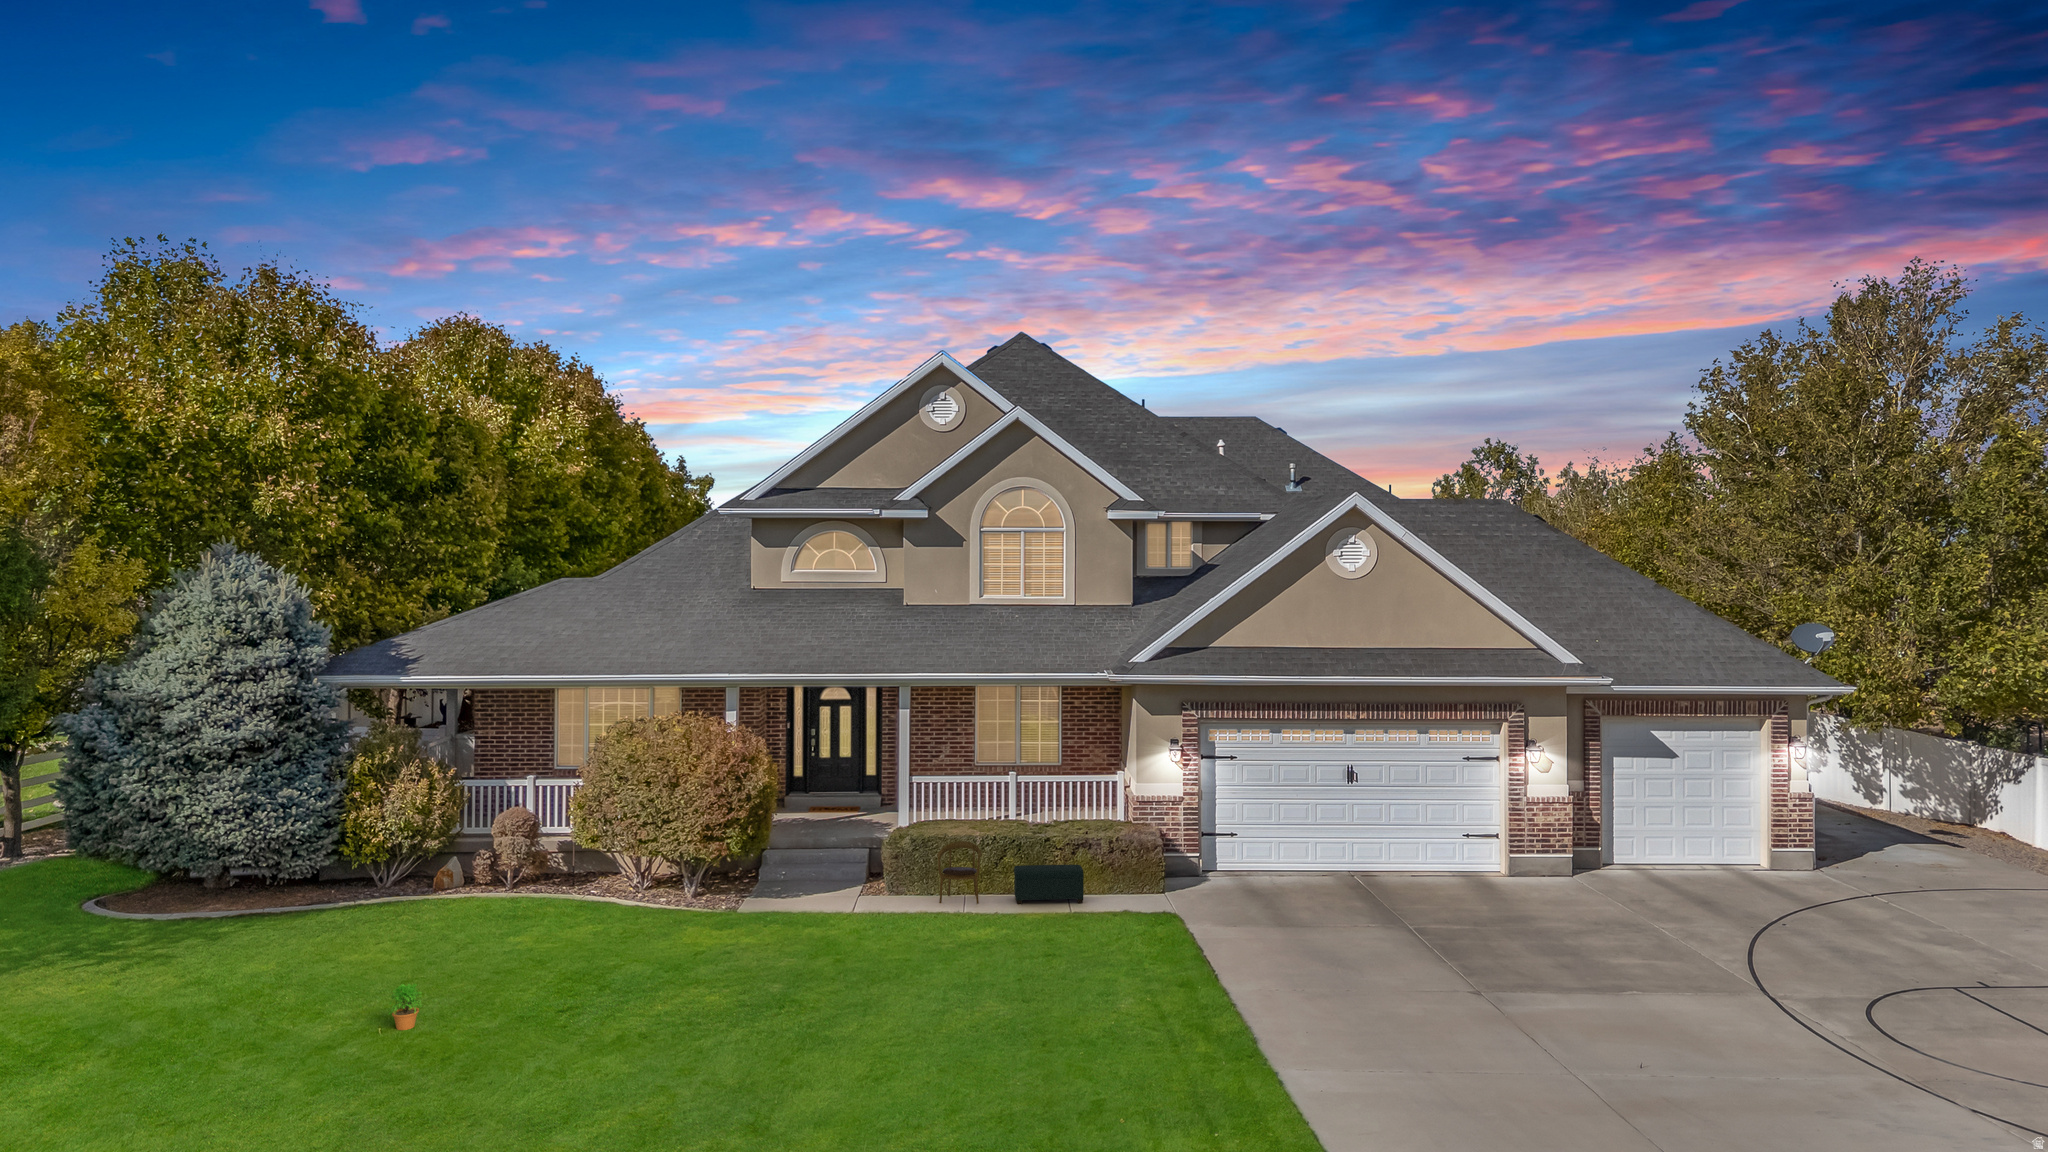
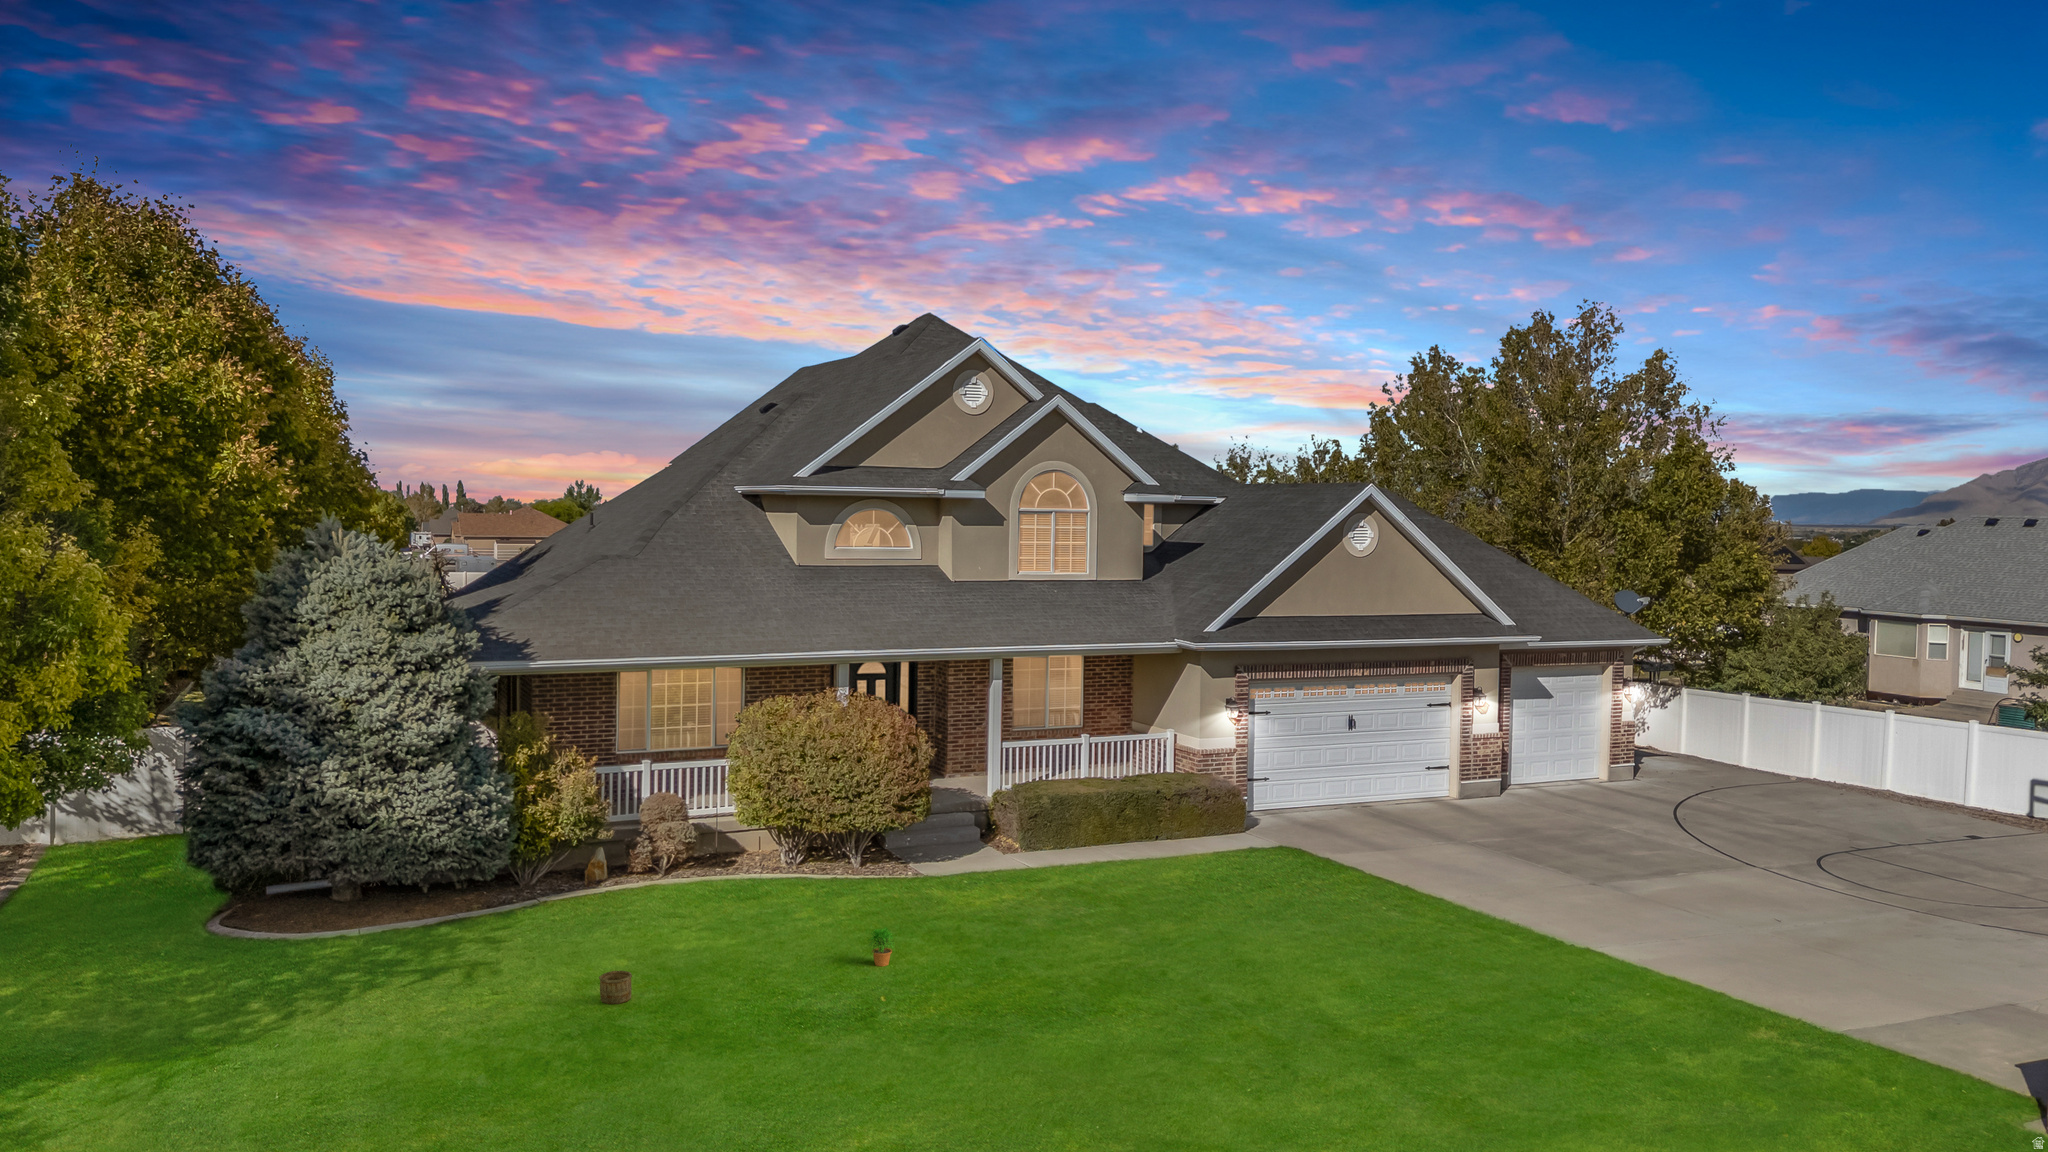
chair: present [937,841,982,904] -> none [1086,793,1124,846]
bench: present [1014,865,1084,904] -> none [1140,807,1201,842]
wooden bucket: none [61,1002,105,1040] -> present [599,971,632,1004]

